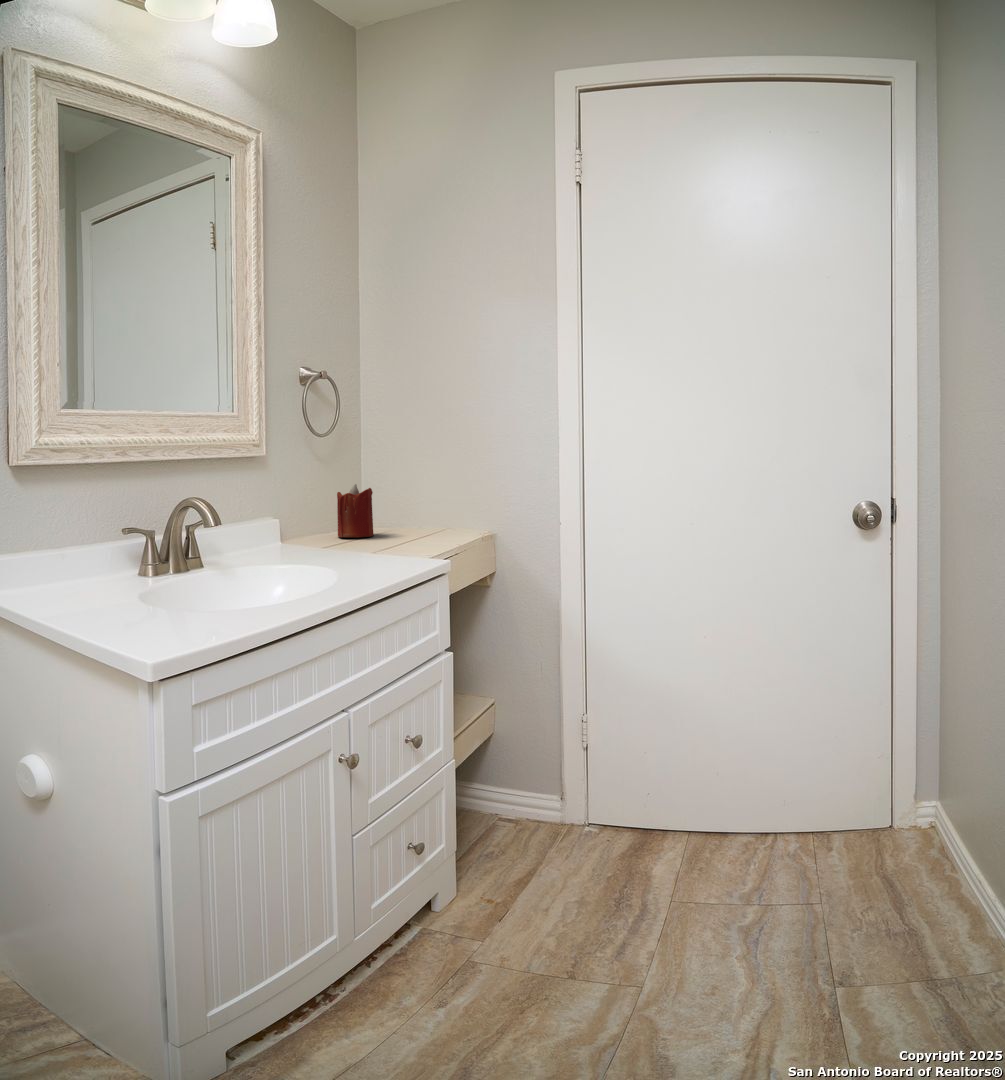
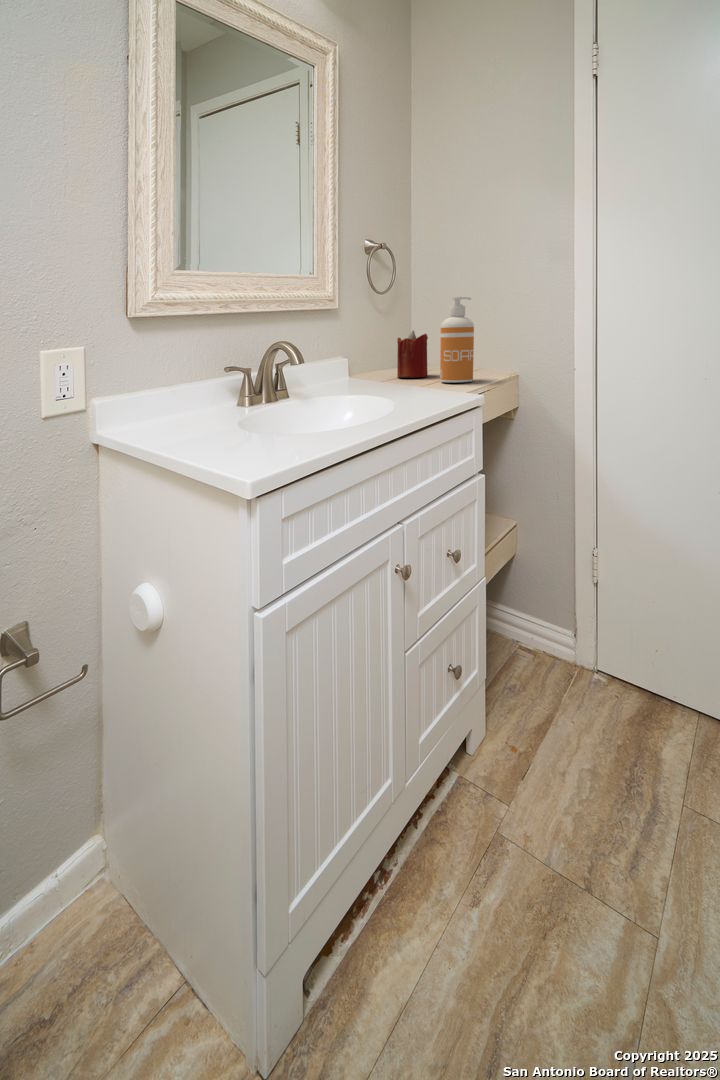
soap dispenser: none [389,449,428,543] -> present [440,297,474,383]

